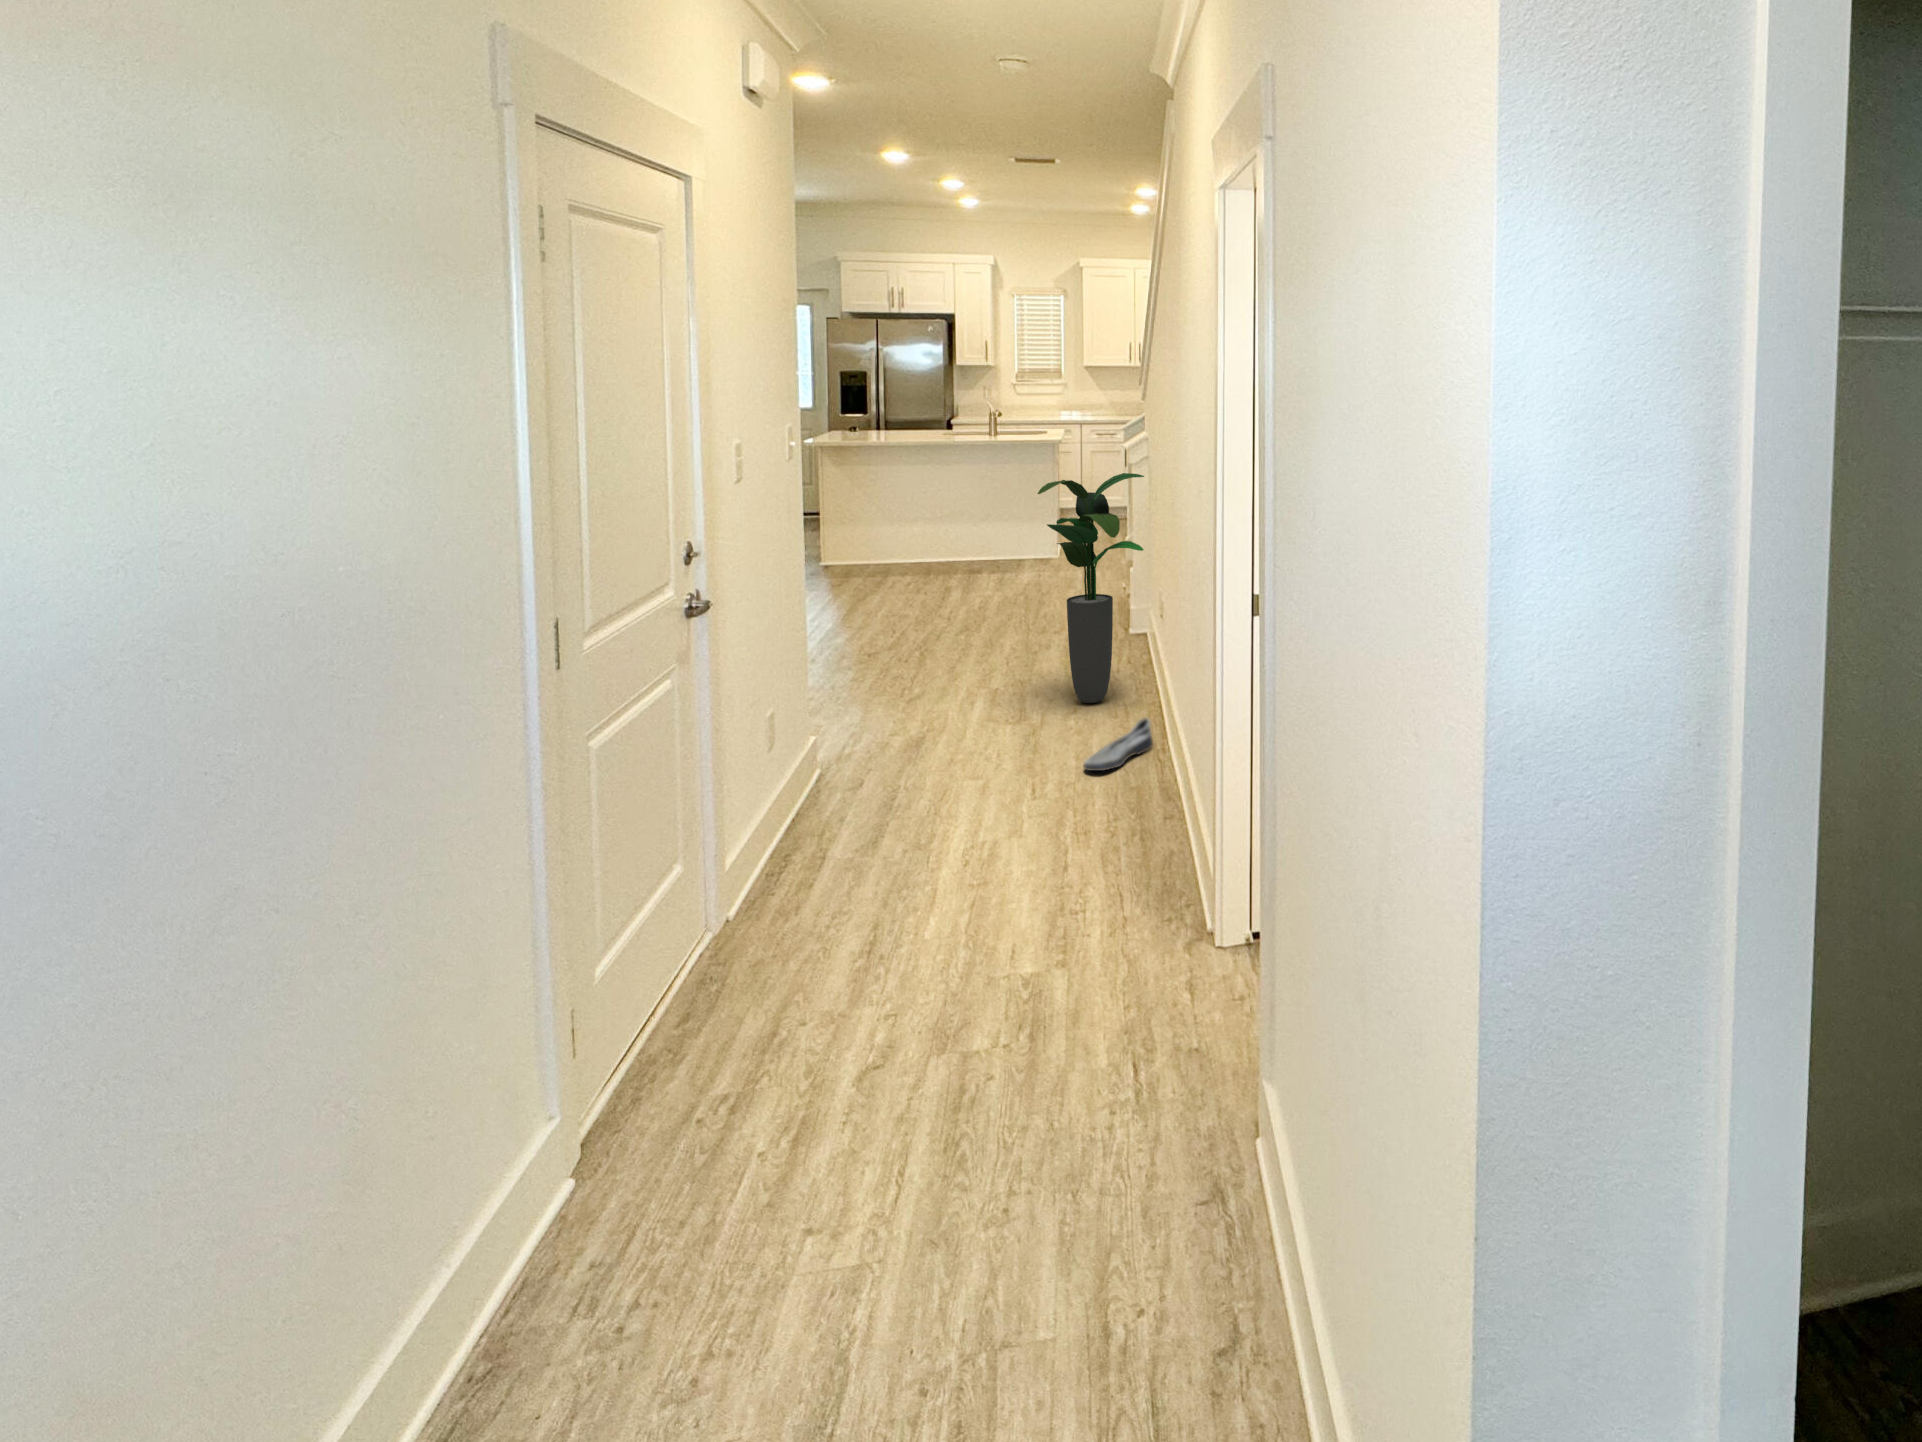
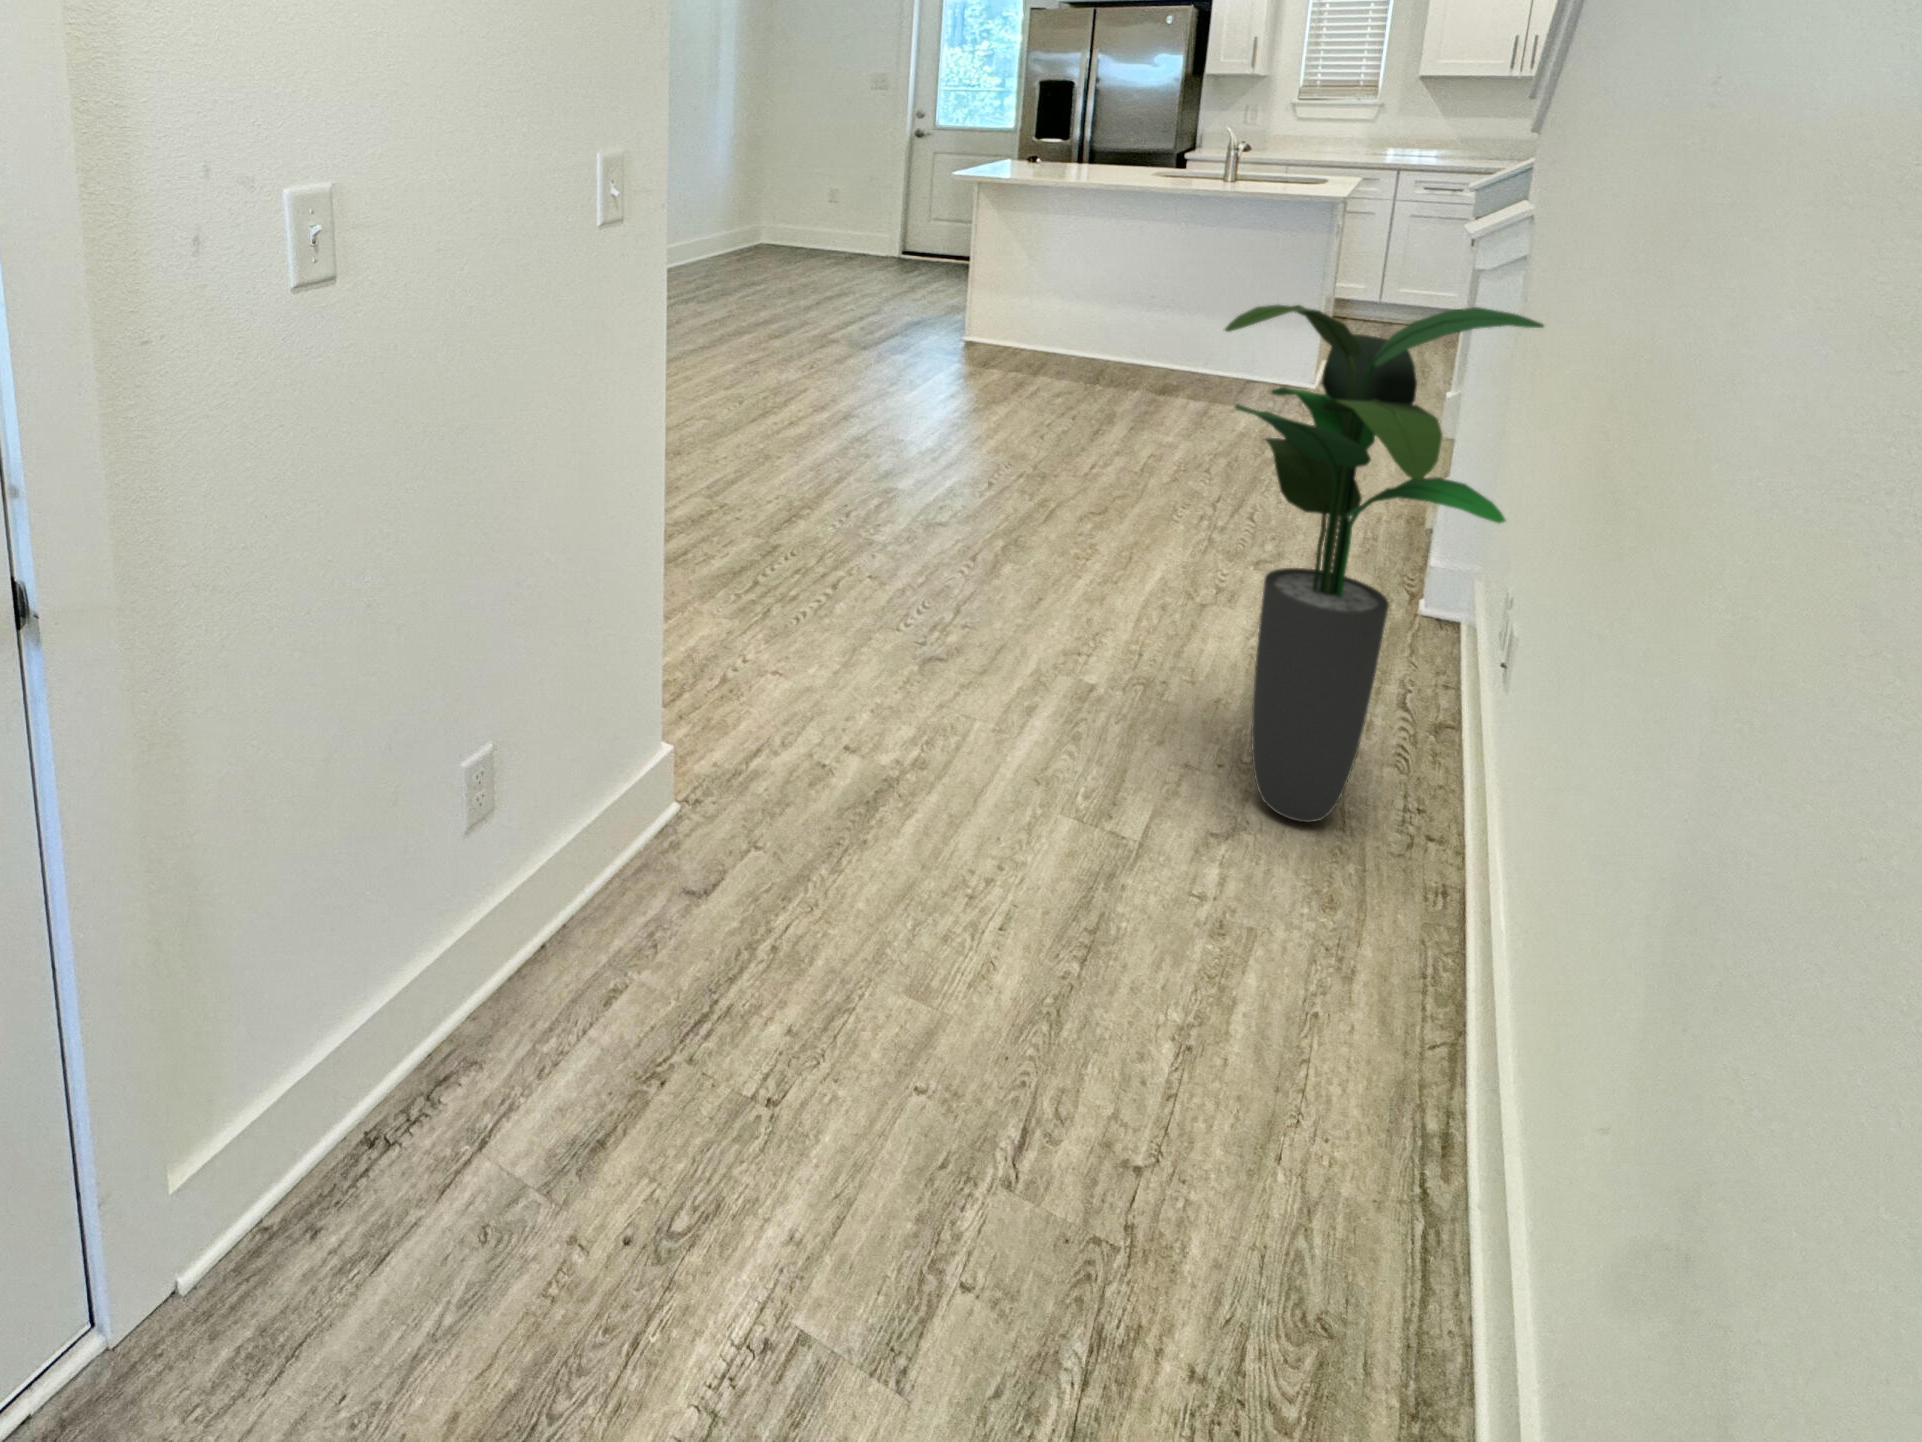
shoe: present [1084,718,1153,771] -> none [1202,1038,1446,1186]

